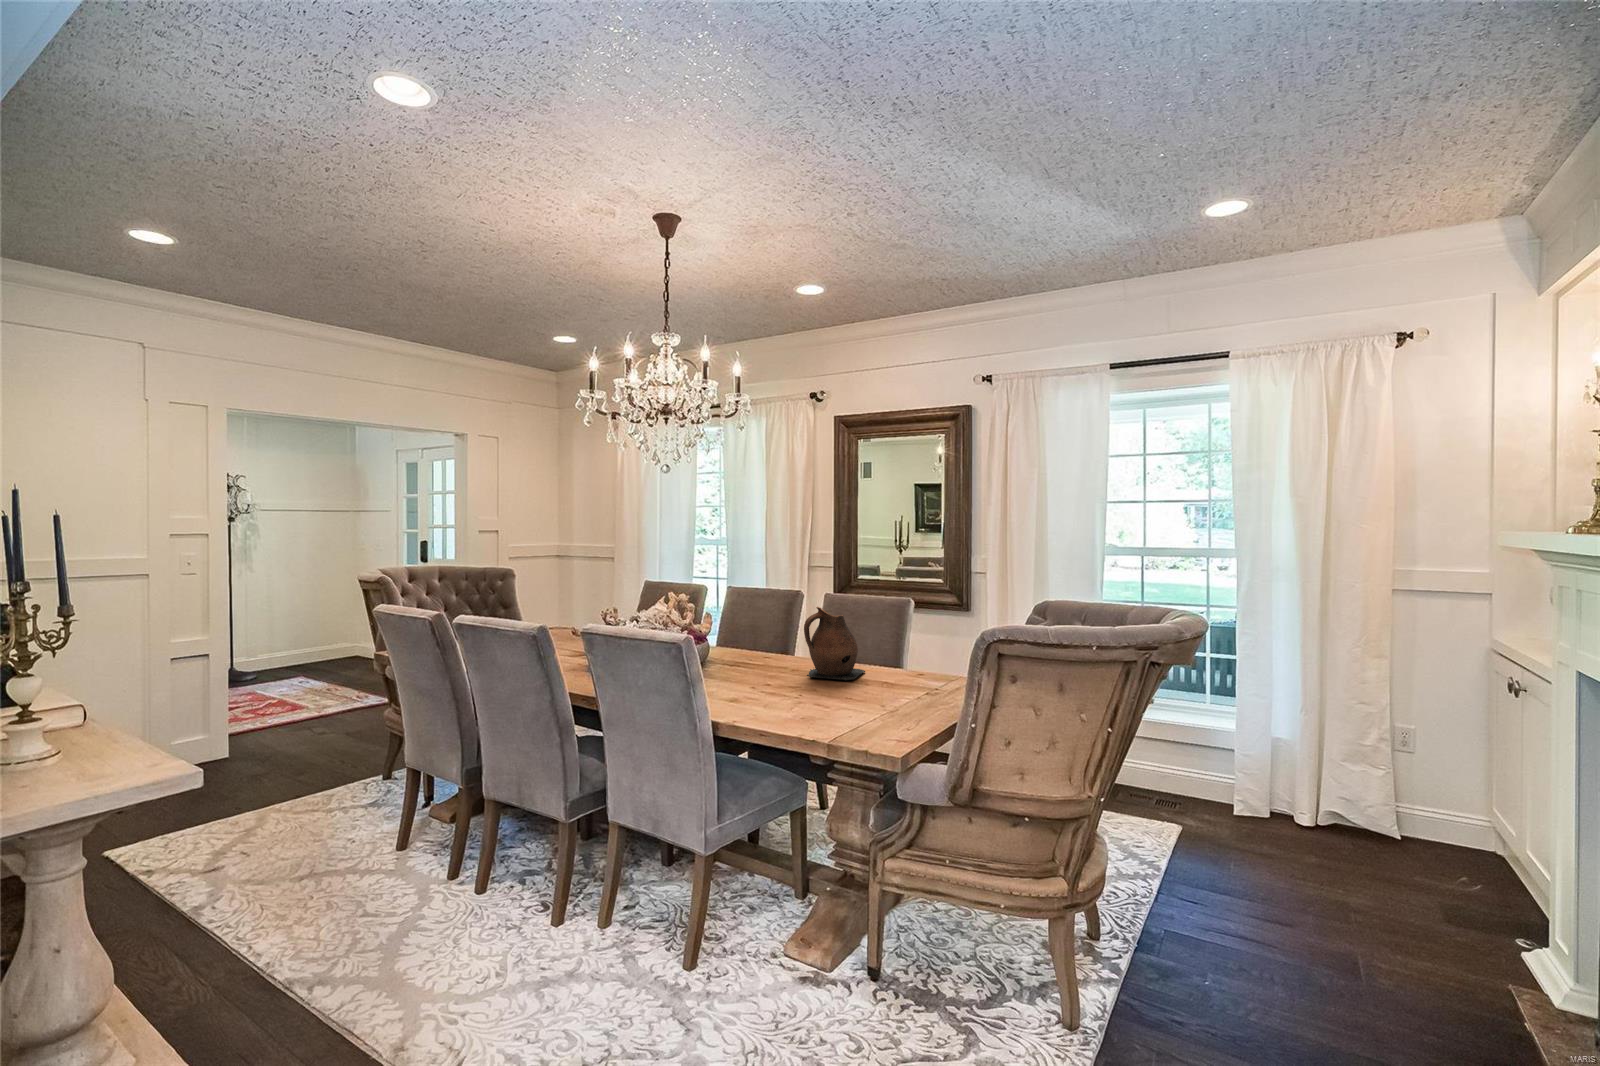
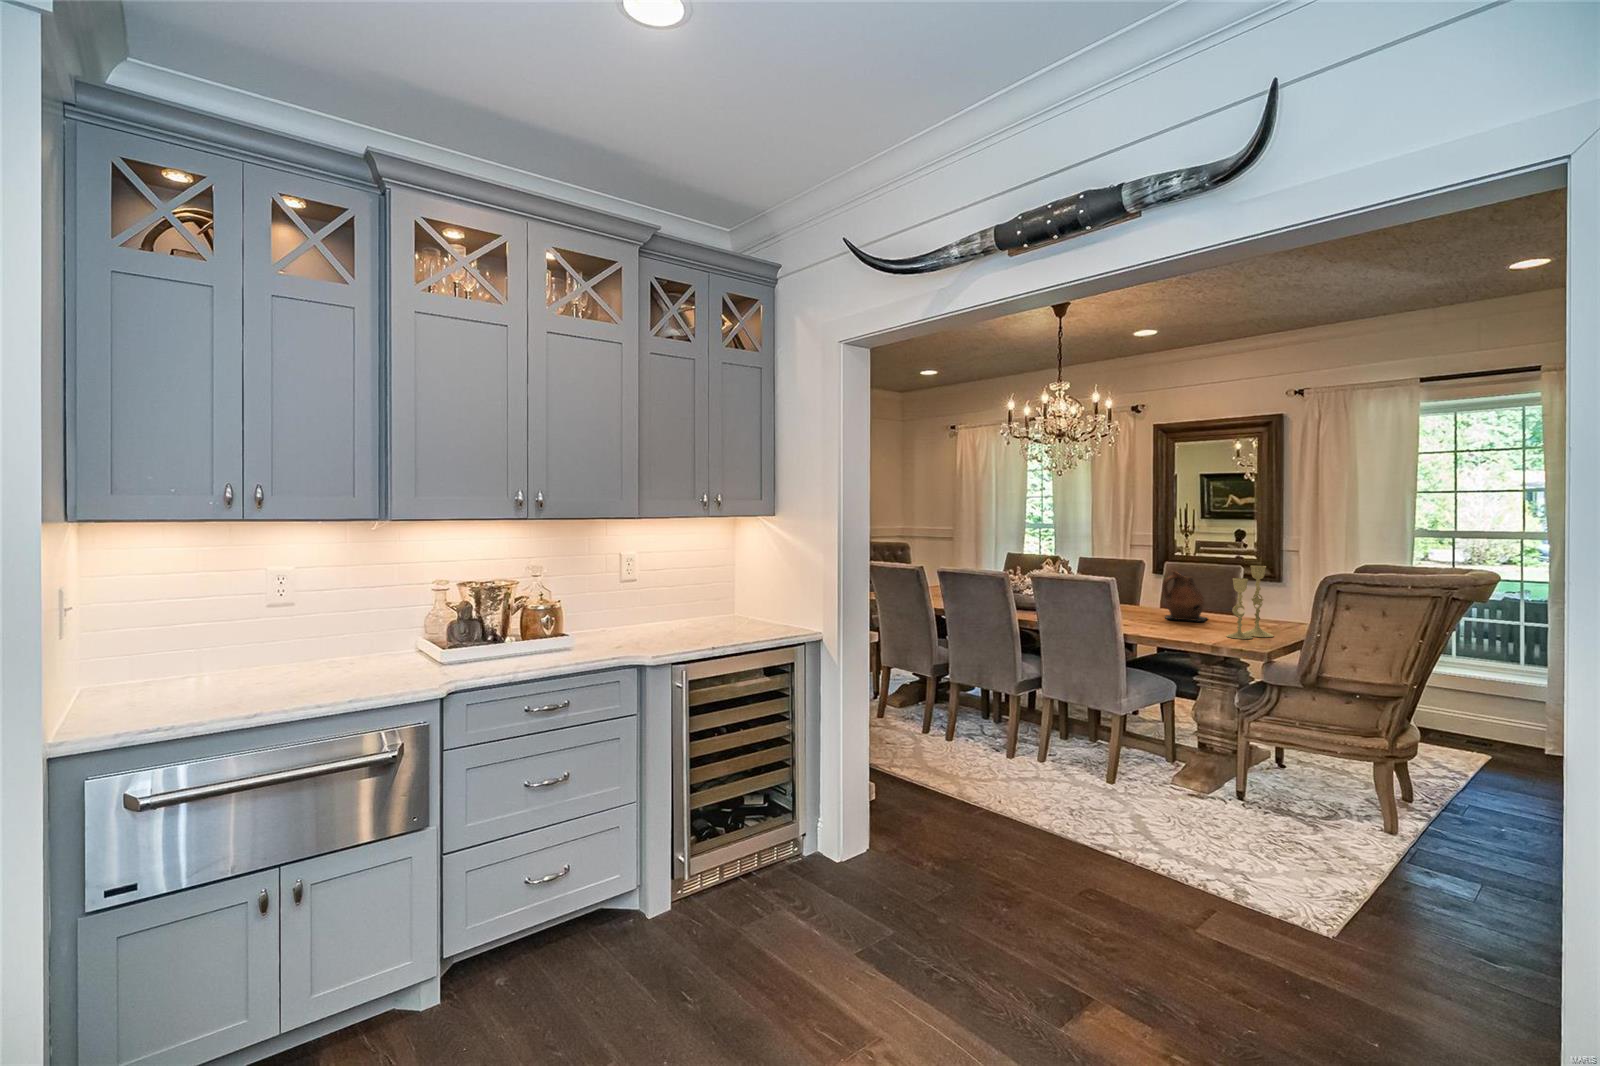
candlestick: none [865,602,931,718] -> present [1226,566,1274,639]

